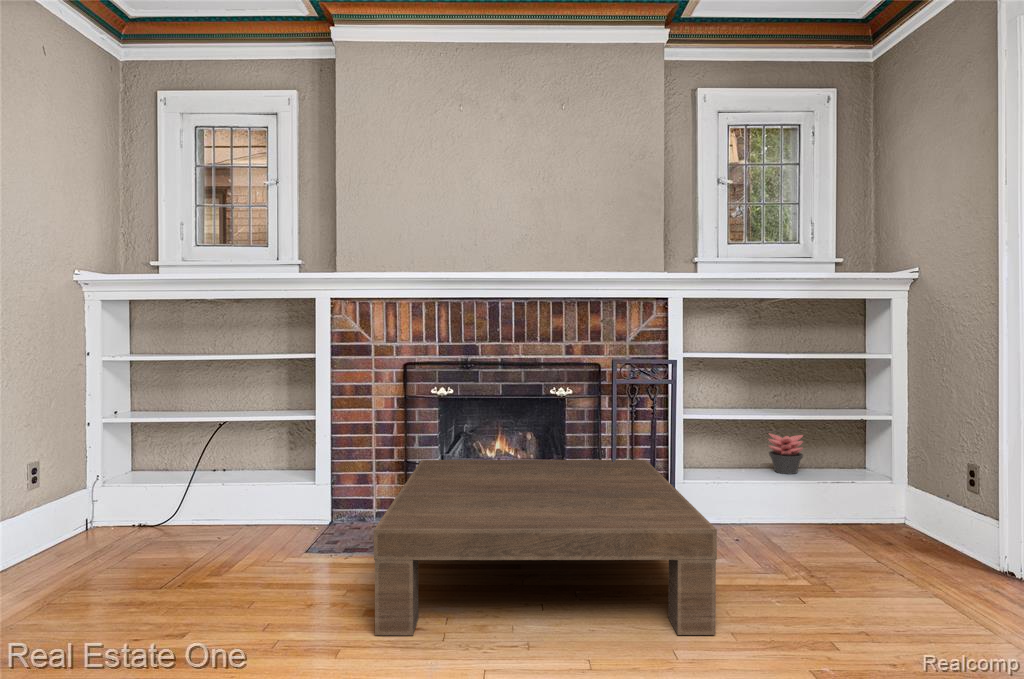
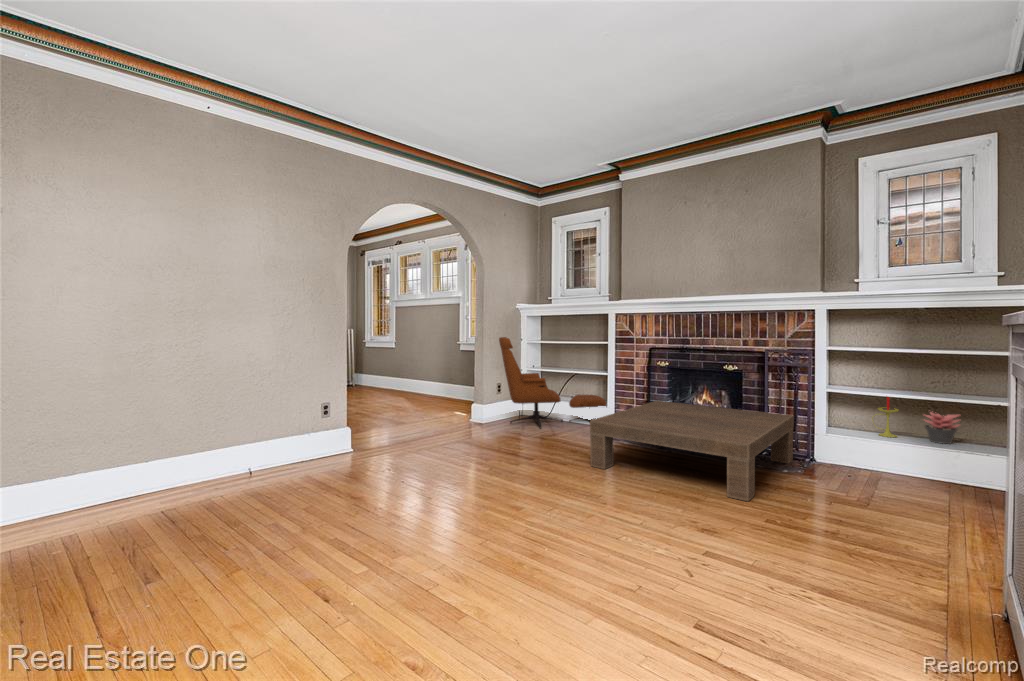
lounge chair: none [38,346,299,556] -> present [499,337,607,428]
candle: none [717,413,746,474] -> present [872,397,898,437]

